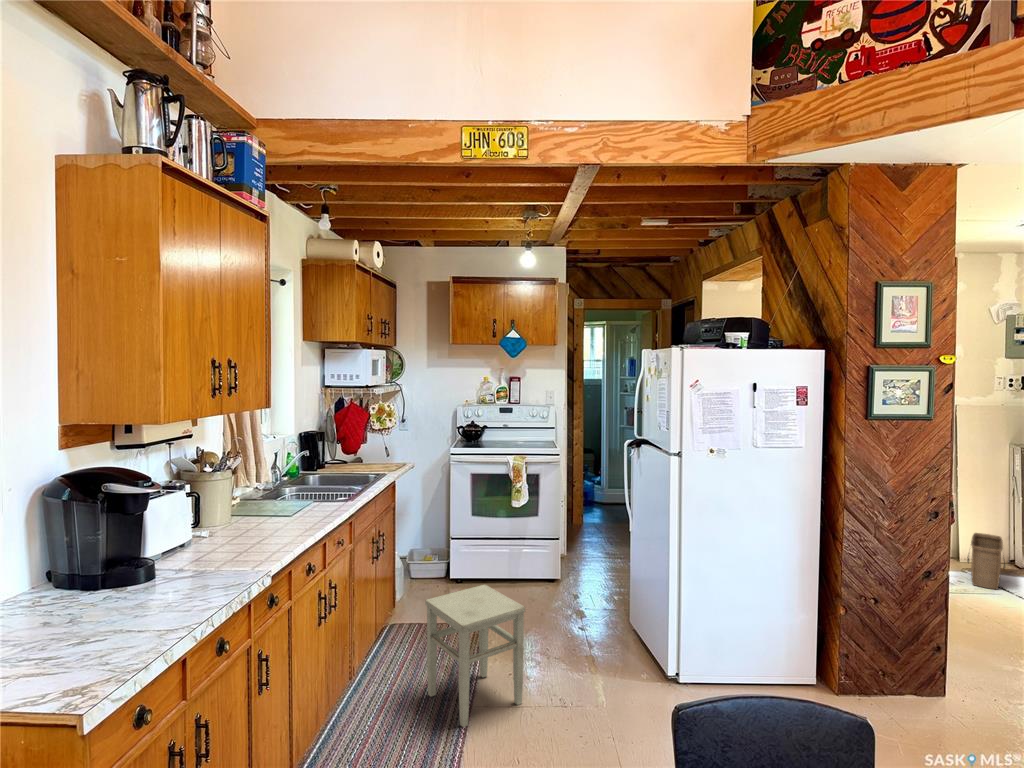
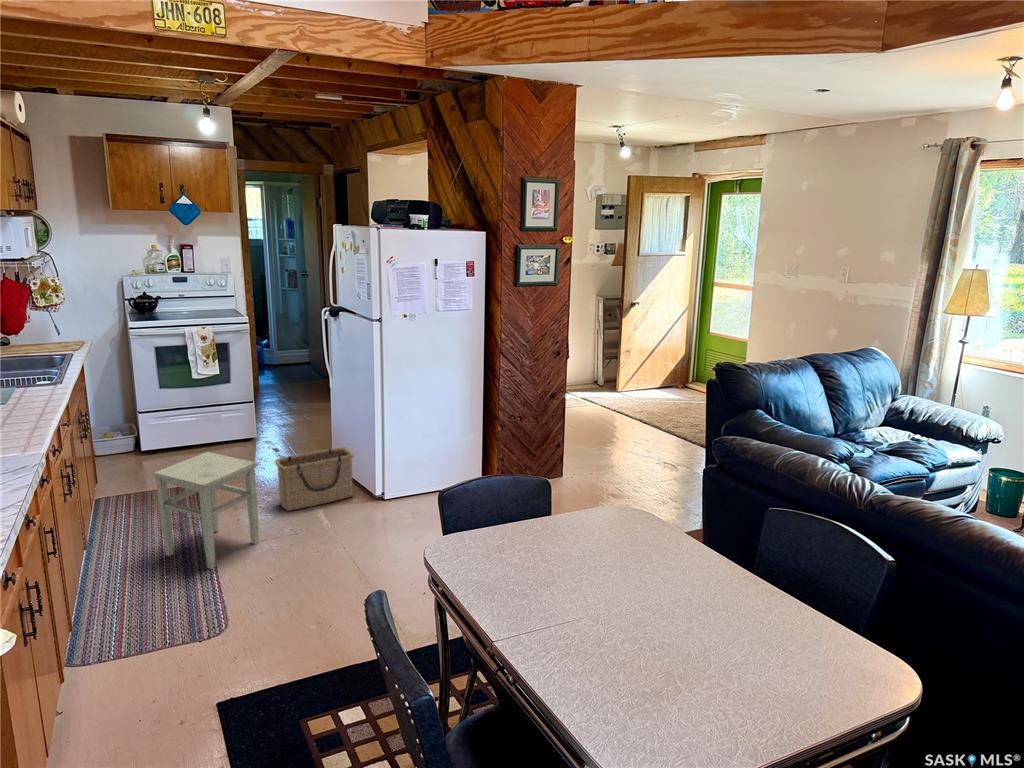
basket: present [967,533,1005,589] -> present [275,447,354,511]

